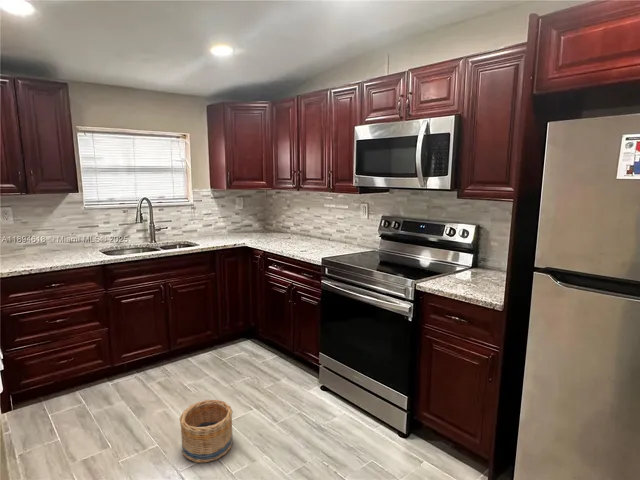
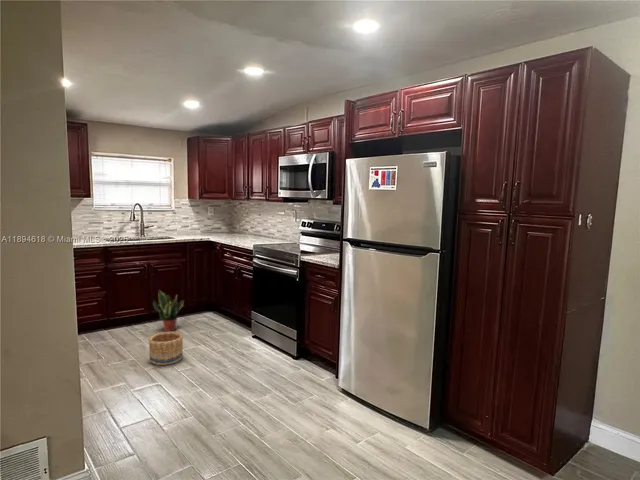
potted plant: none [177,324,218,382] -> present [153,291,183,331]

